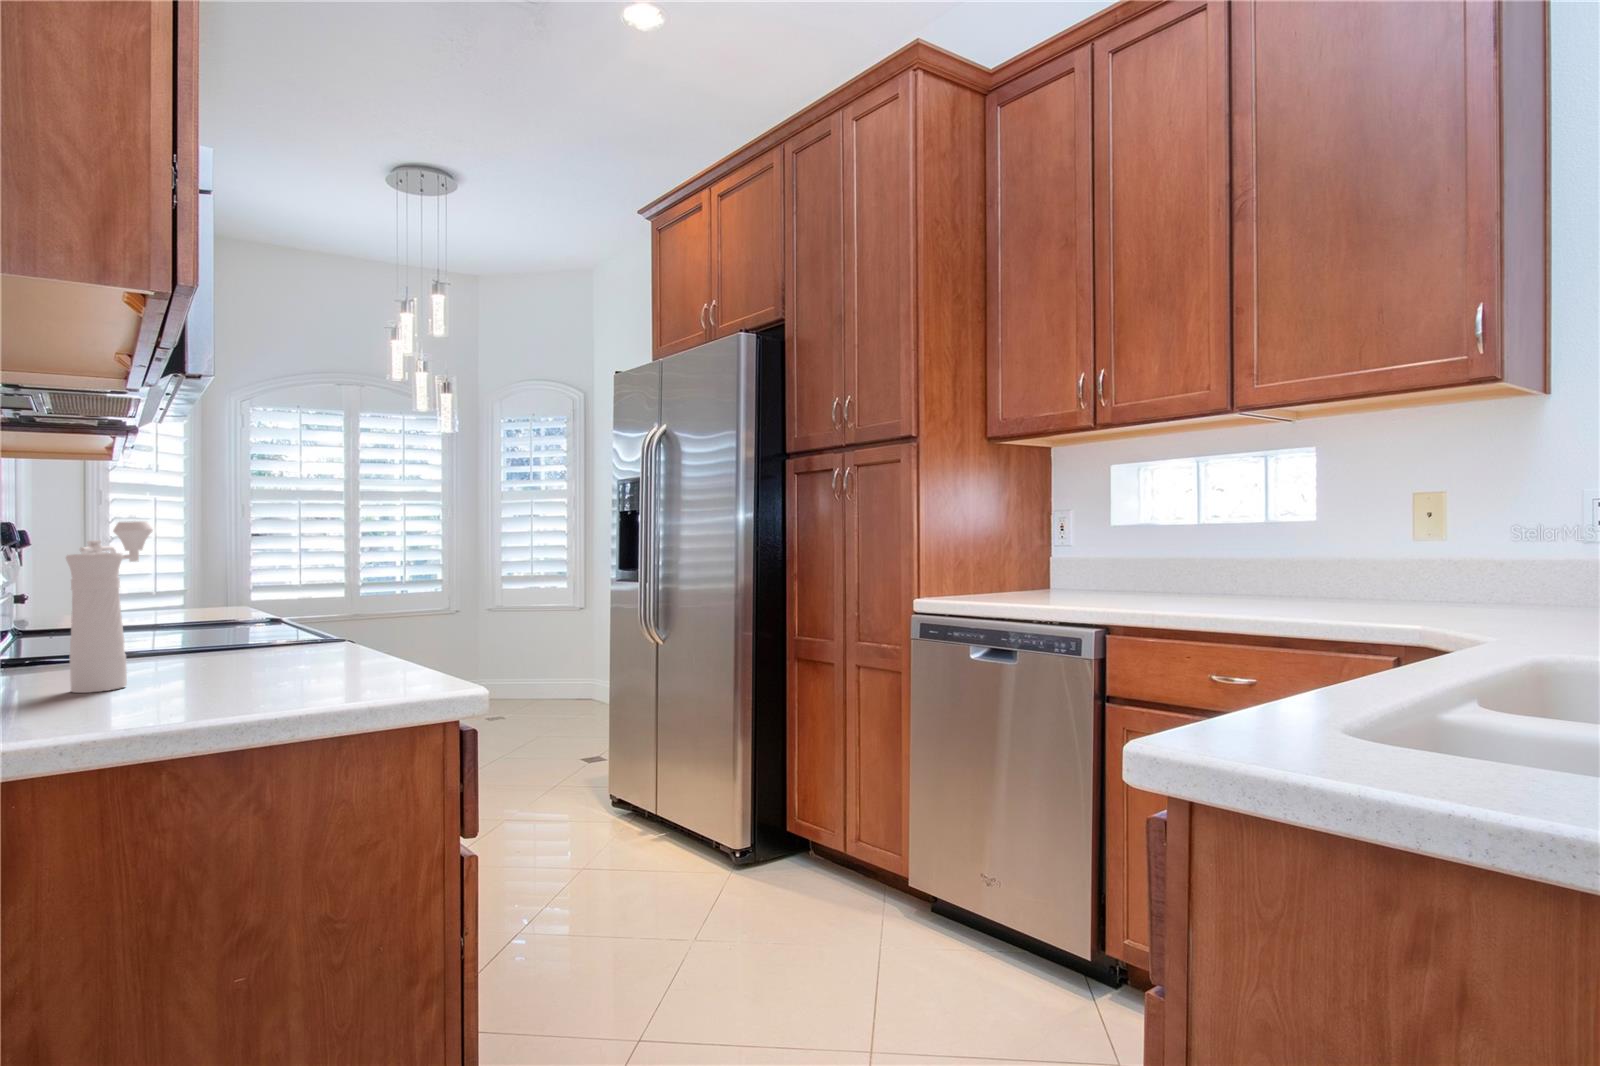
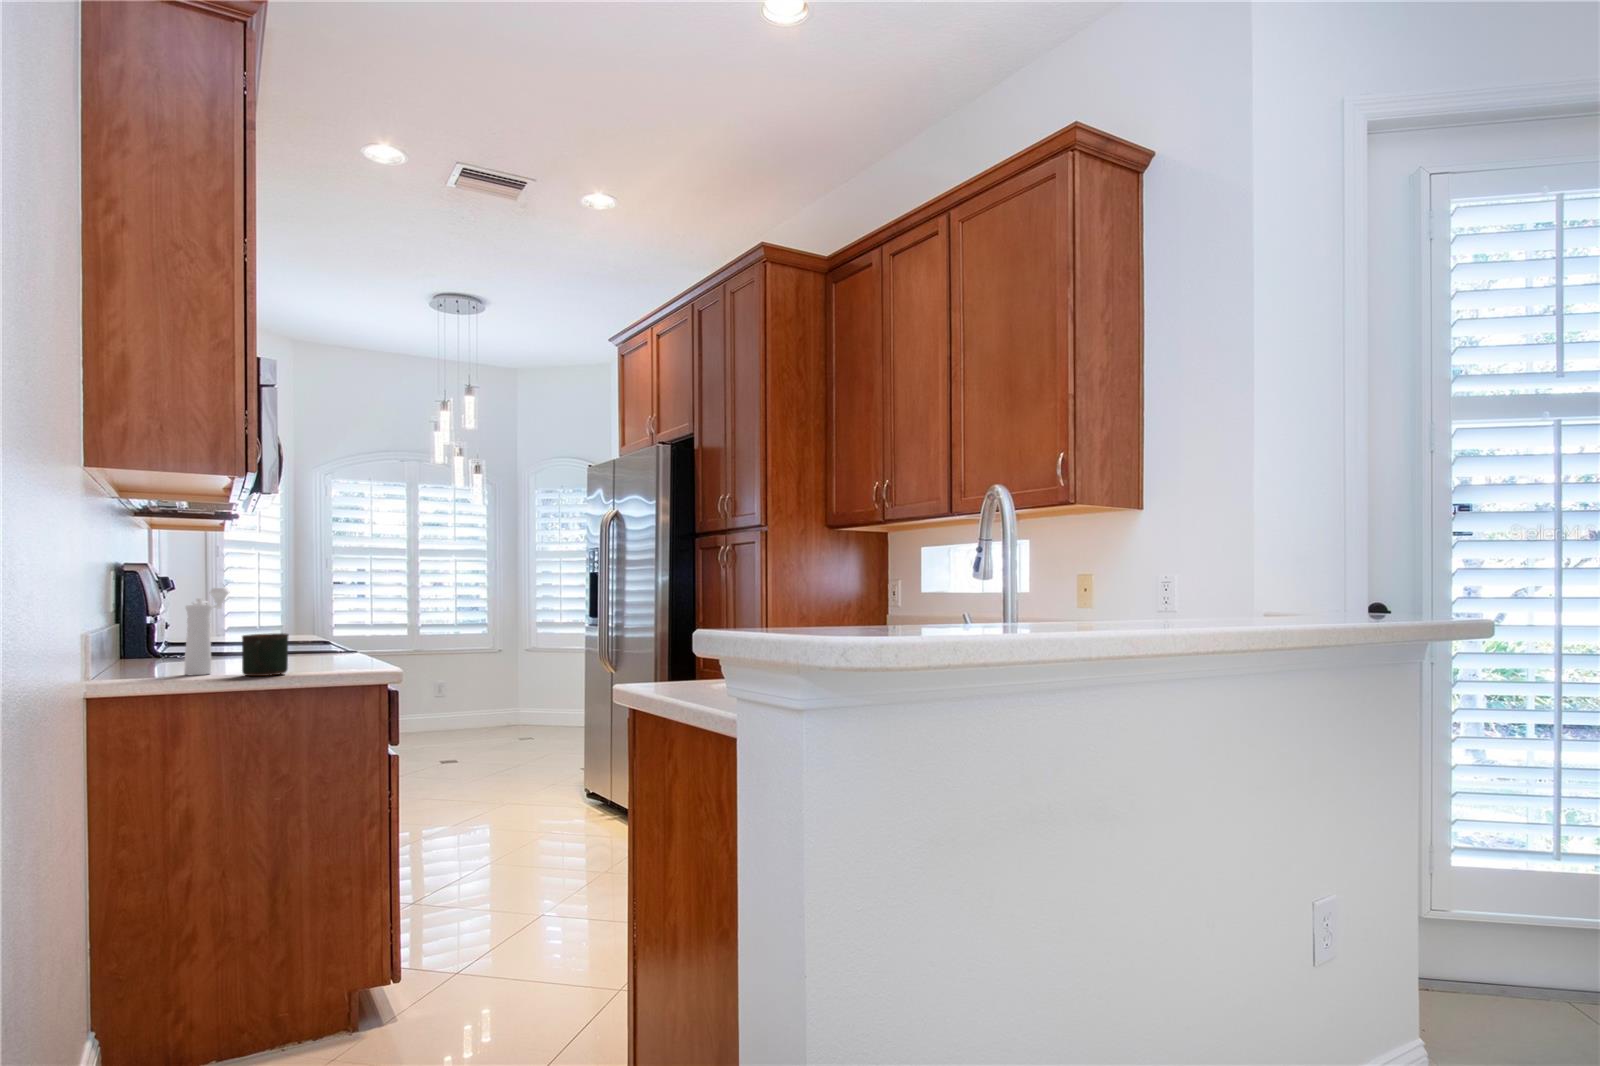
mug: none [190,605,285,691] -> present [242,633,289,676]

